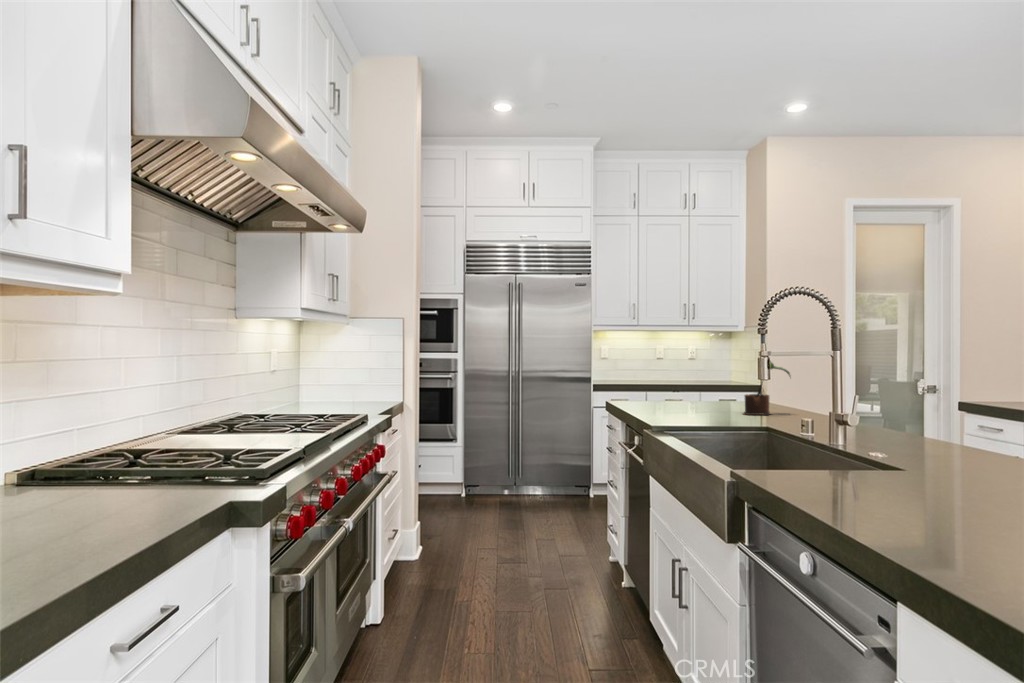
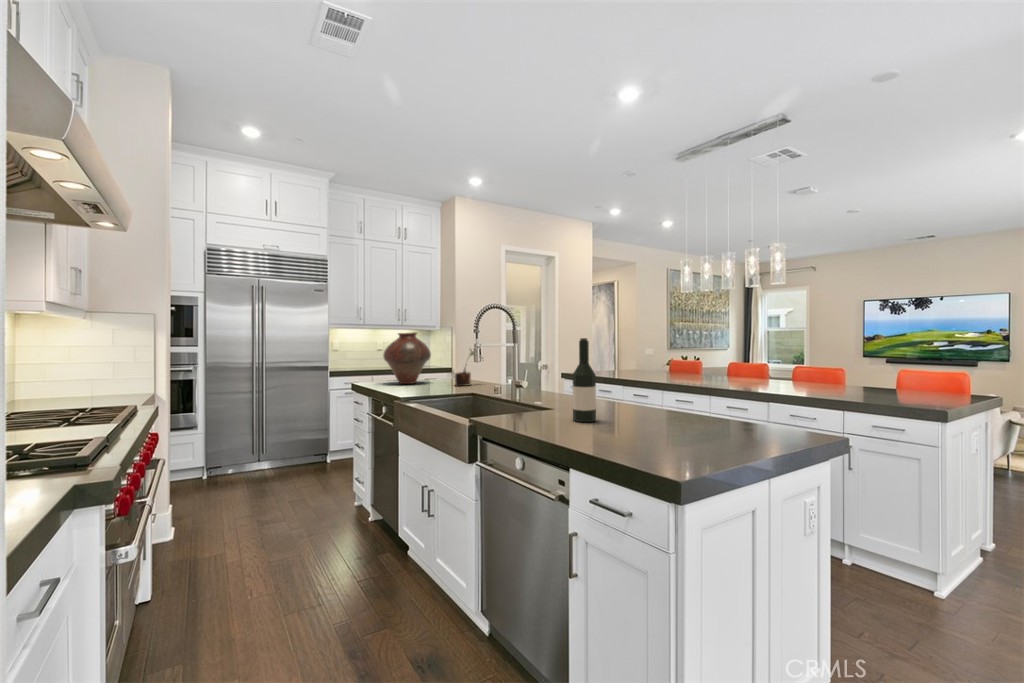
vase: none [643,335,710,407] -> present [383,332,431,384]
wine bottle: none [930,341,987,507] -> present [573,338,596,422]

